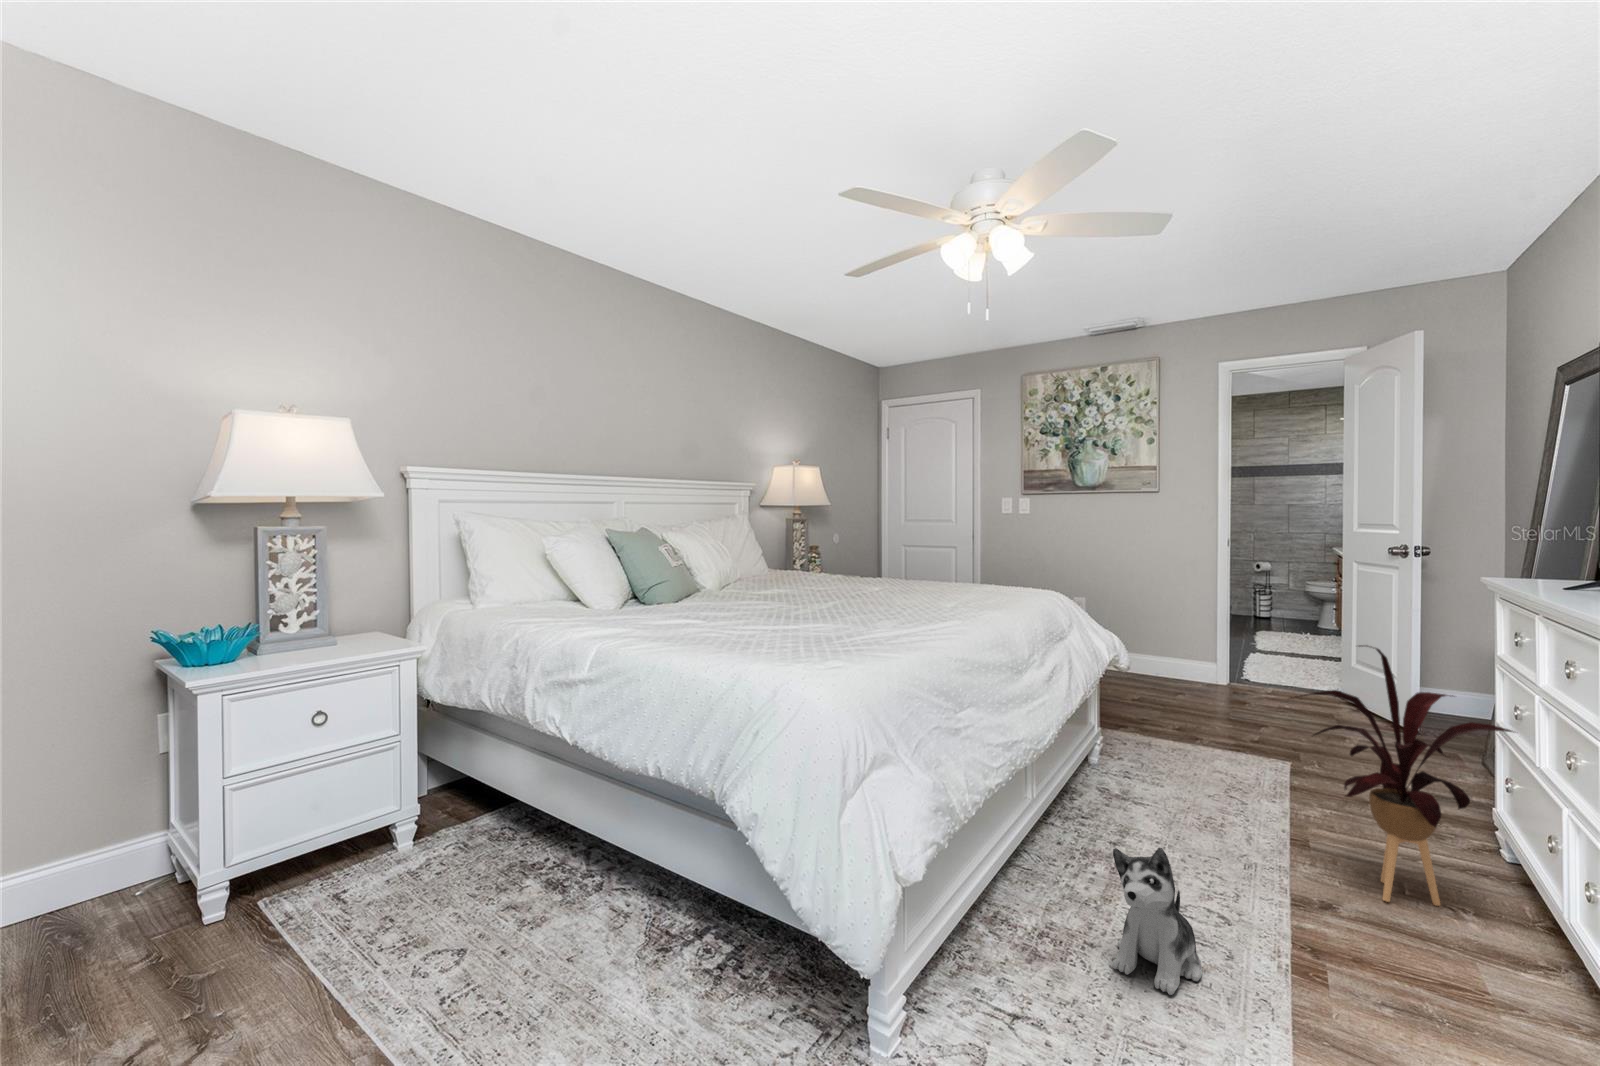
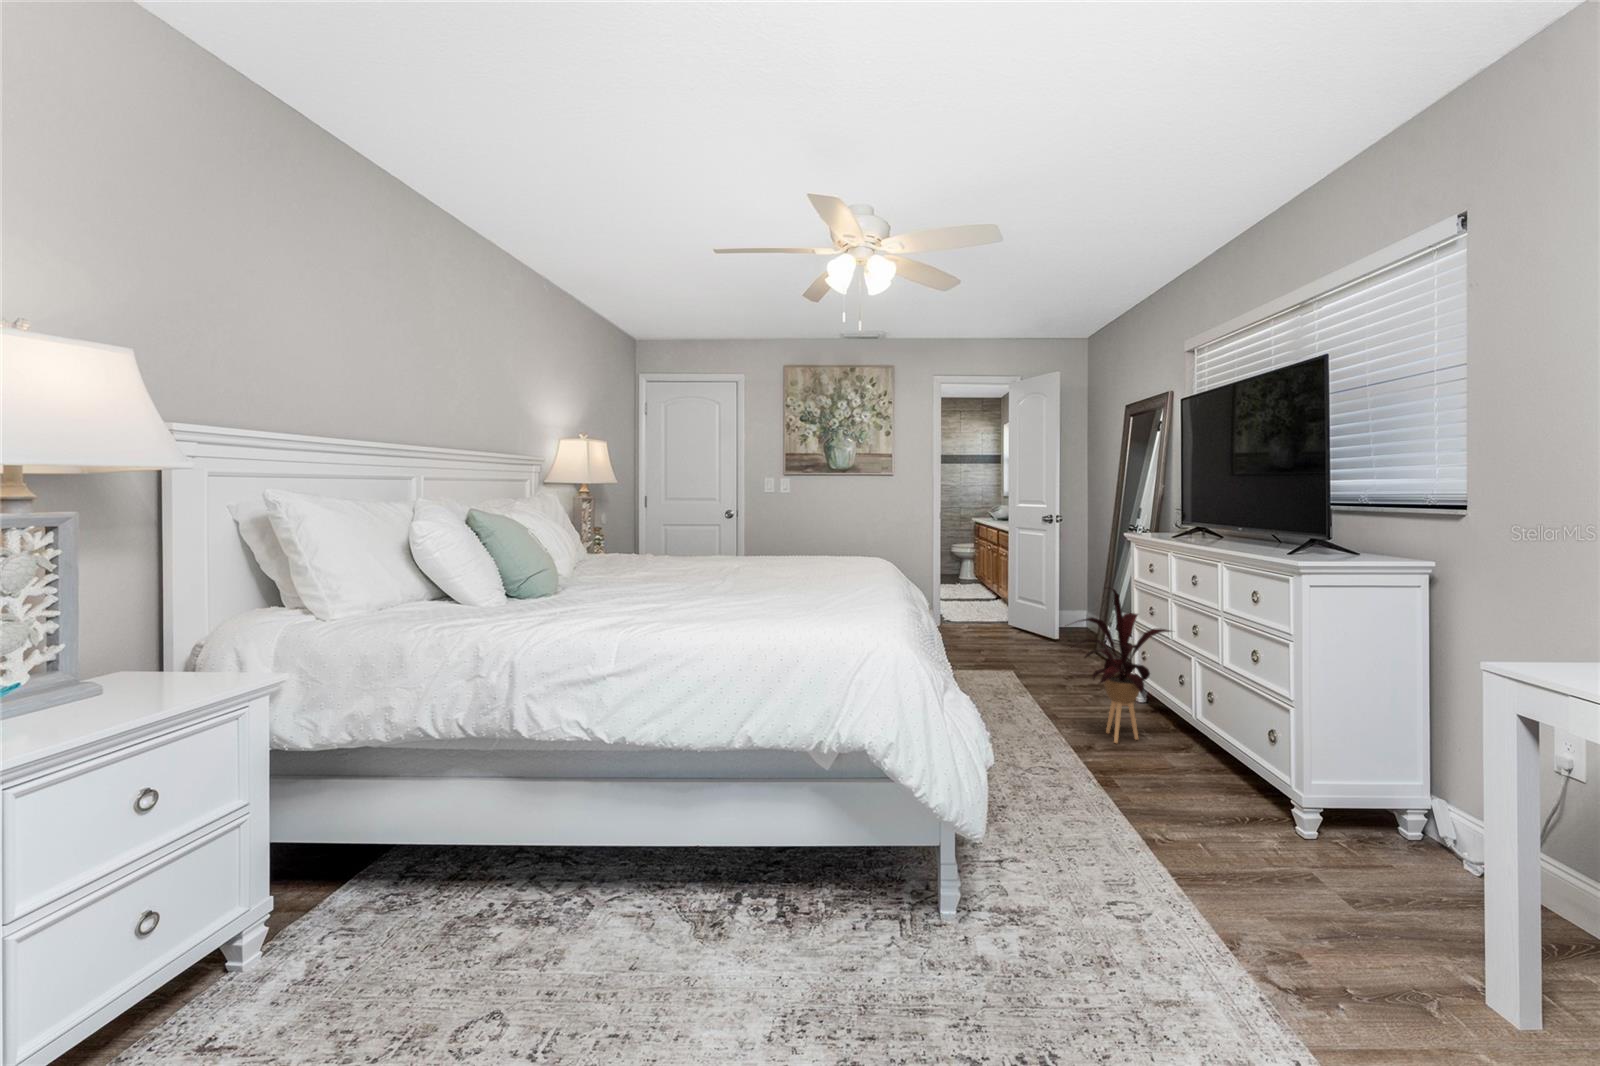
plush toy: present [1113,848,1202,995] -> none [1016,732,1070,823]

